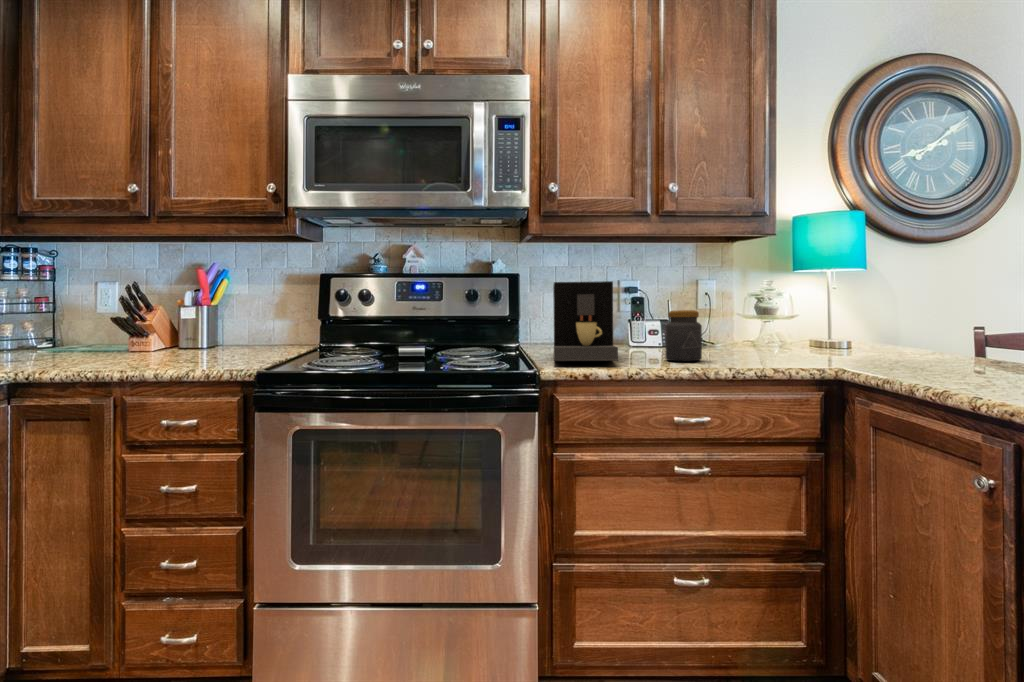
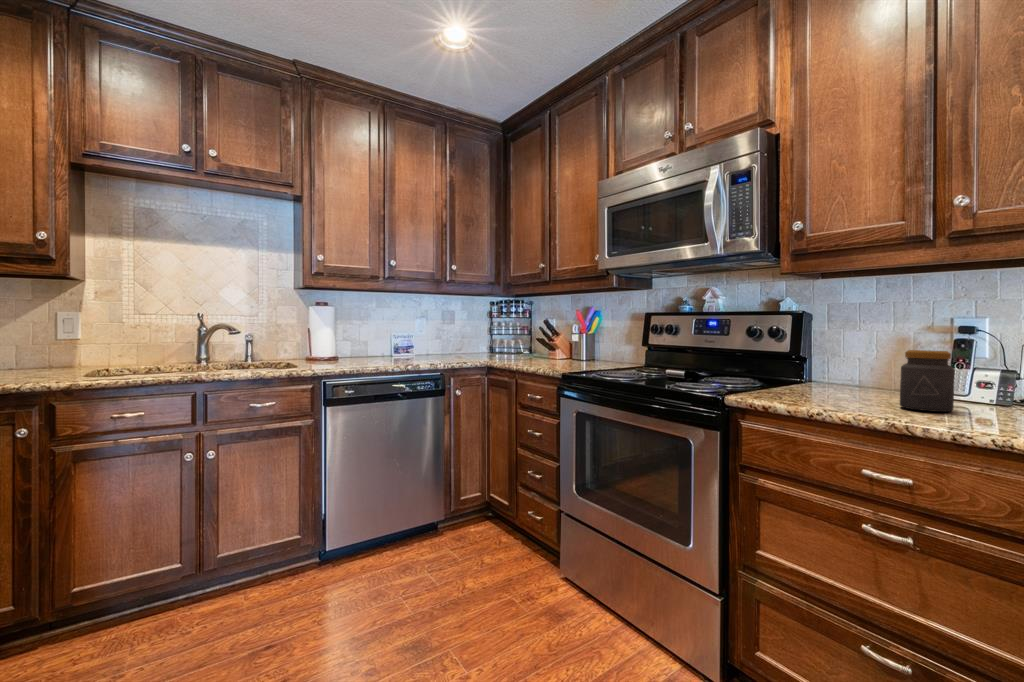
coffee maker: present [553,281,618,361] -> none [747,317,868,398]

